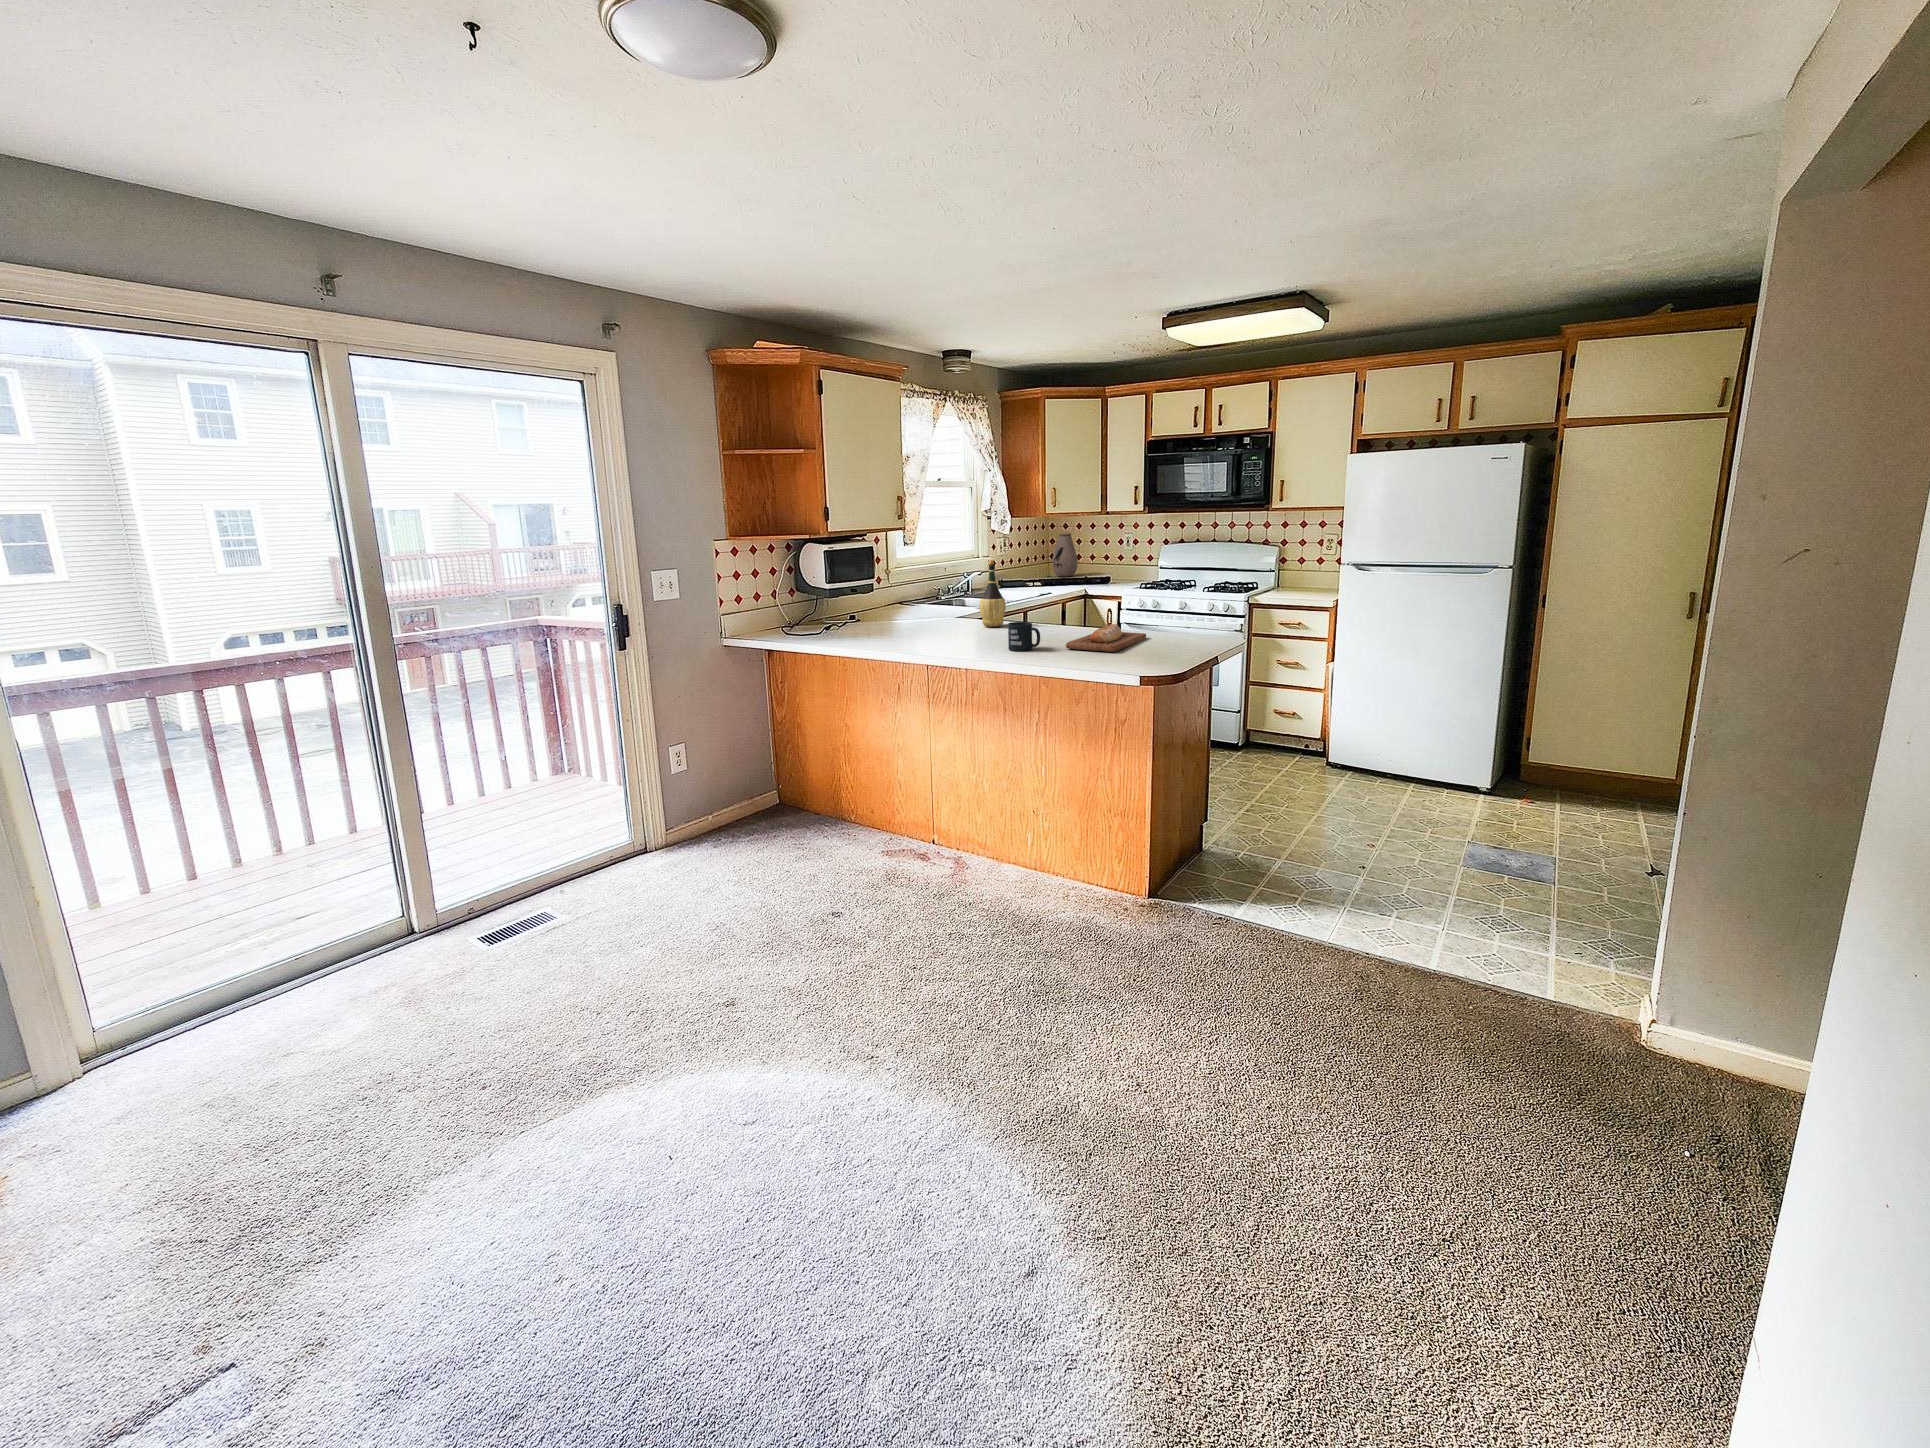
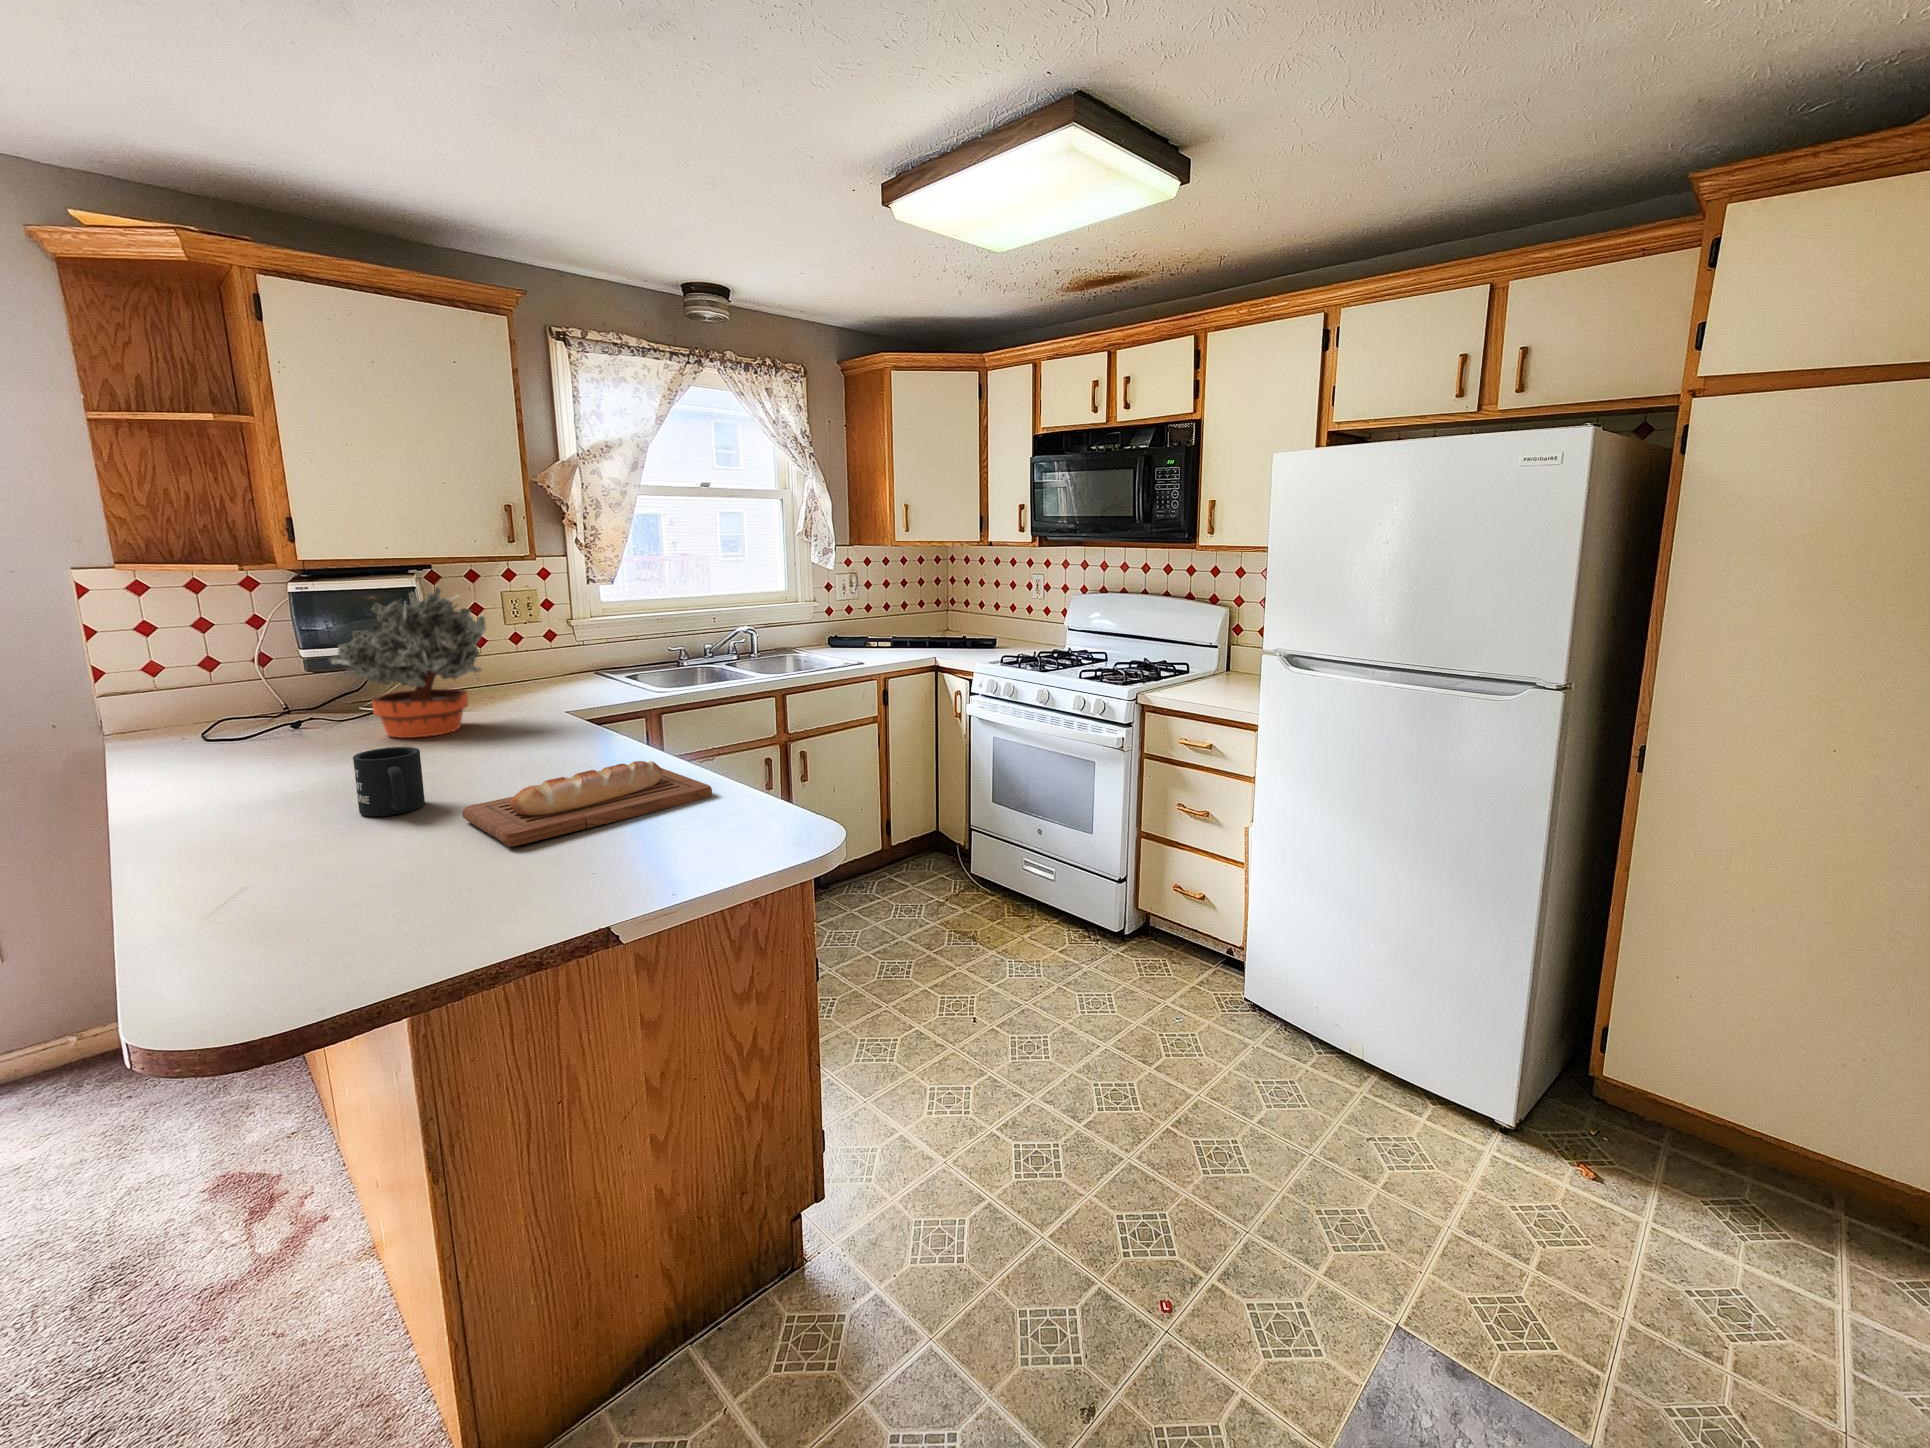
vase: present [1052,533,1078,577] -> none [935,570,971,632]
potted plant: none [889,552,955,634] -> present [329,587,486,738]
wine bottle: present [979,560,1006,627] -> none [532,607,588,730]

